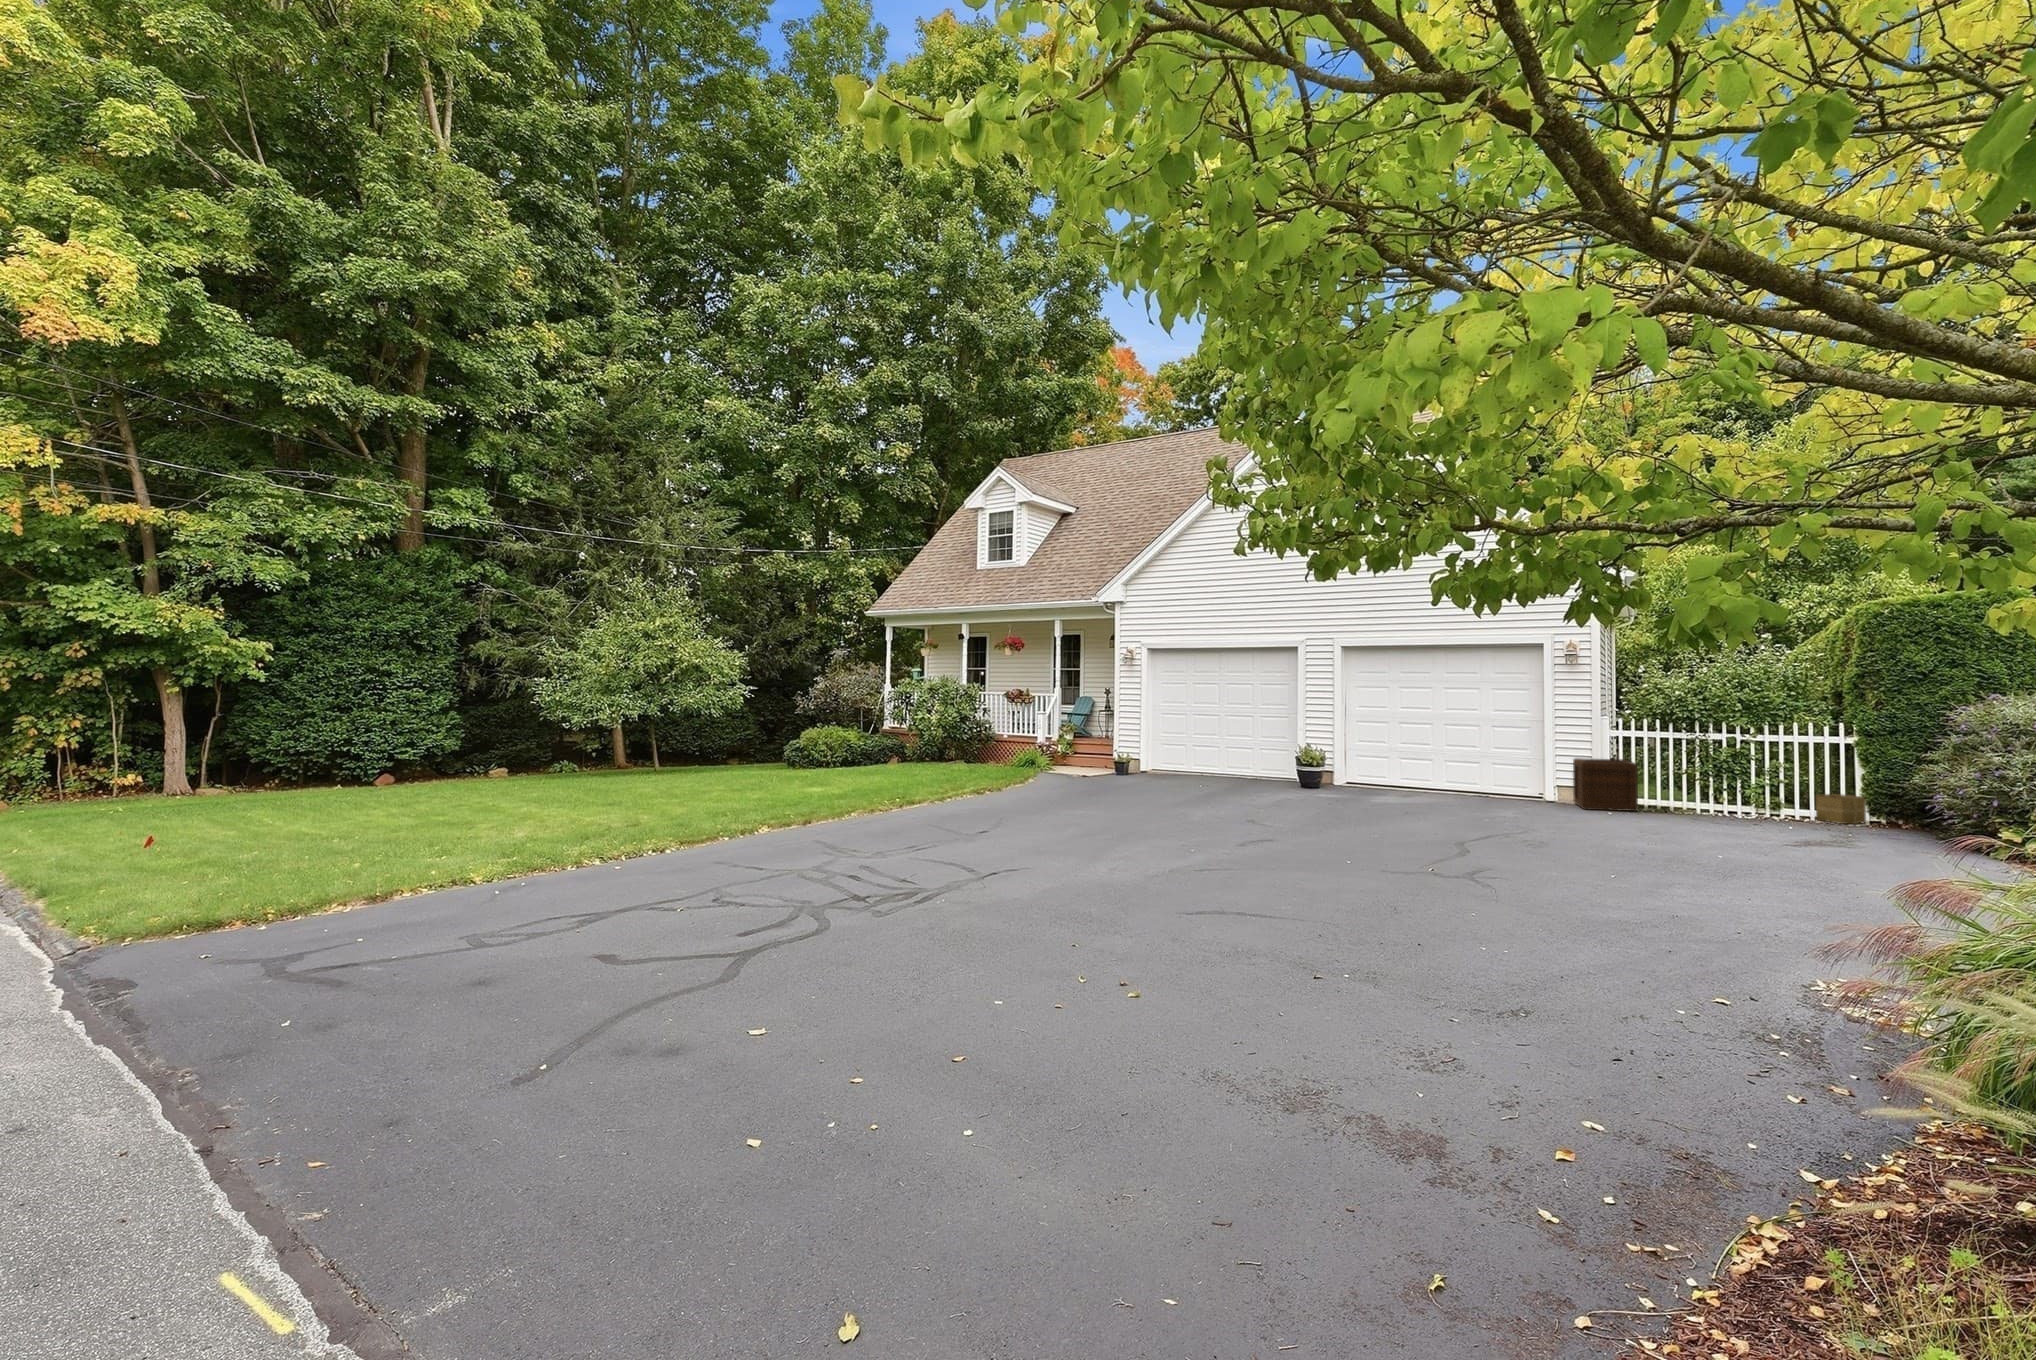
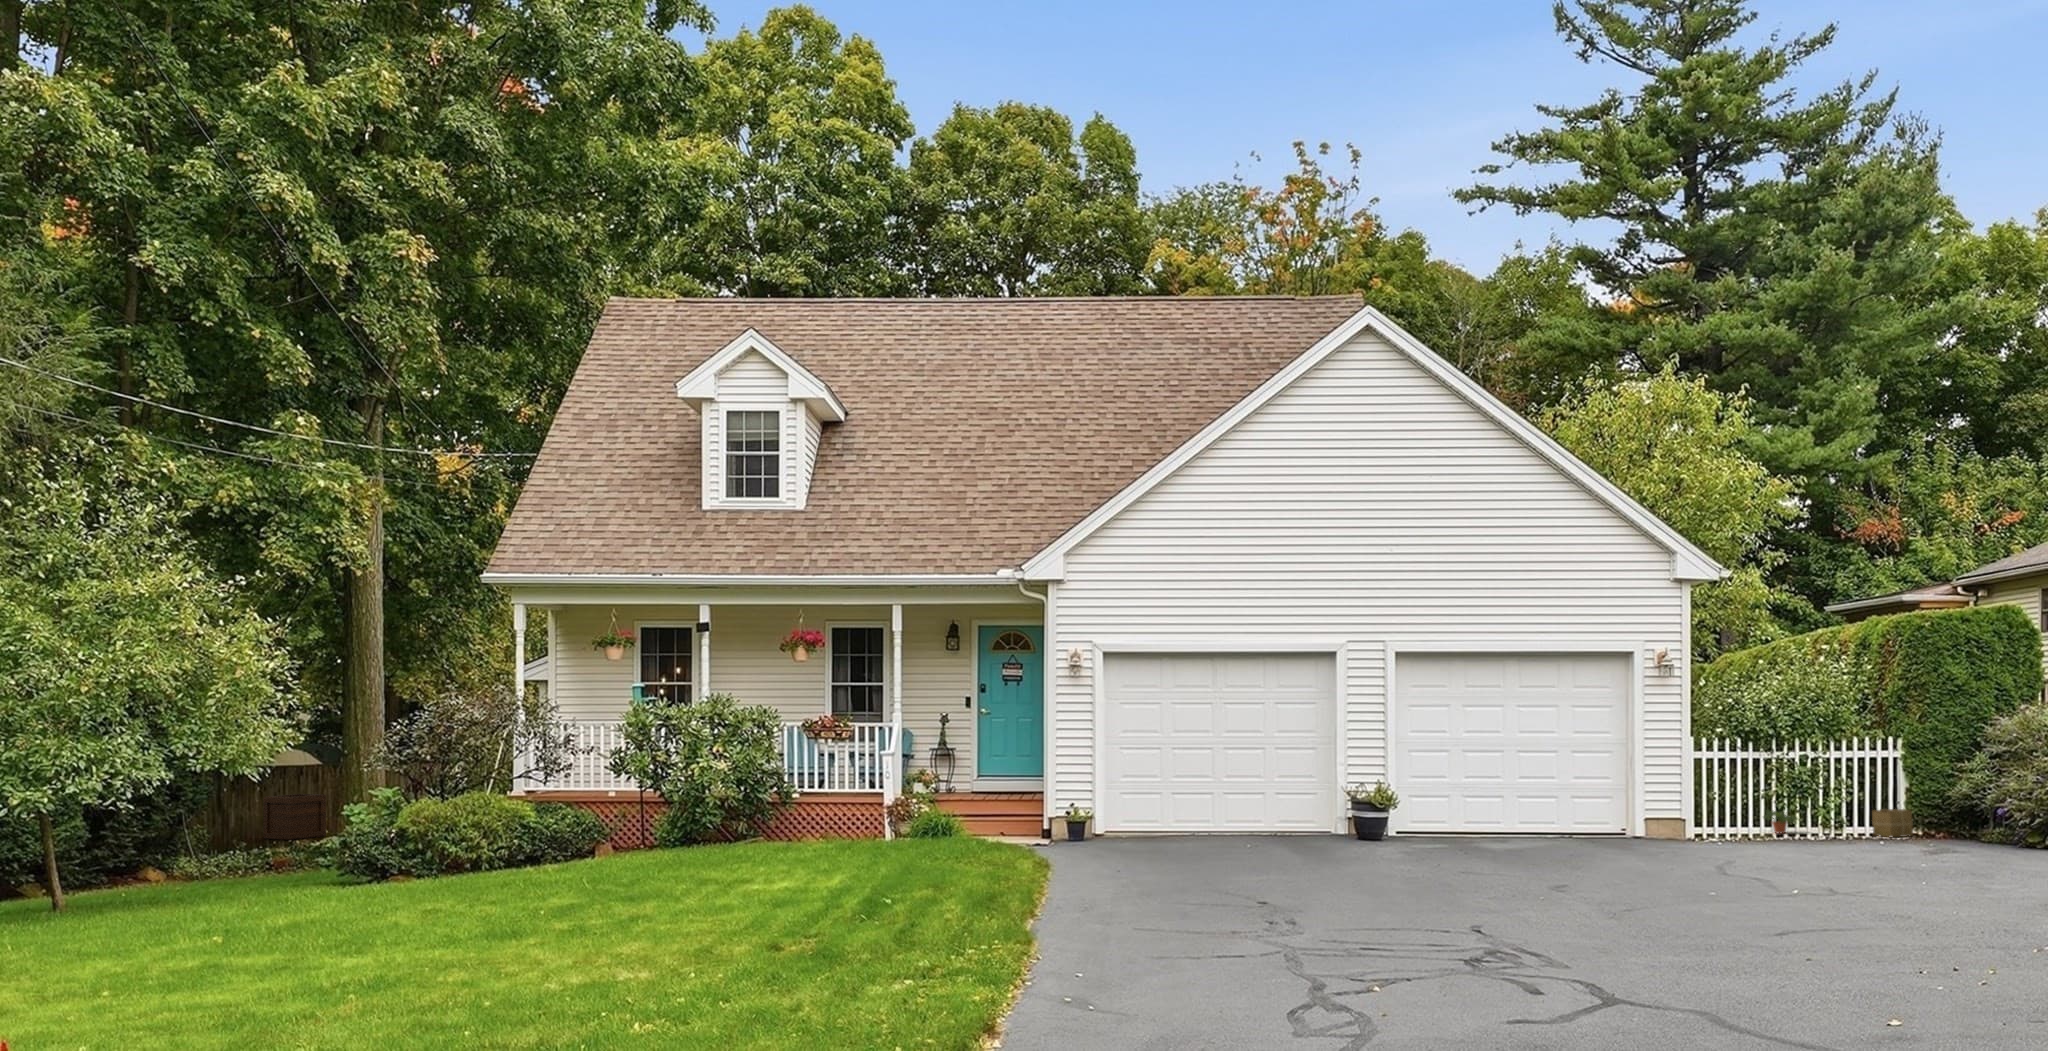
wooden crate: present [1573,758,1638,811] -> present [263,794,326,840]
potted plant: none [1686,788,1733,813] -> present [1764,810,1796,834]

